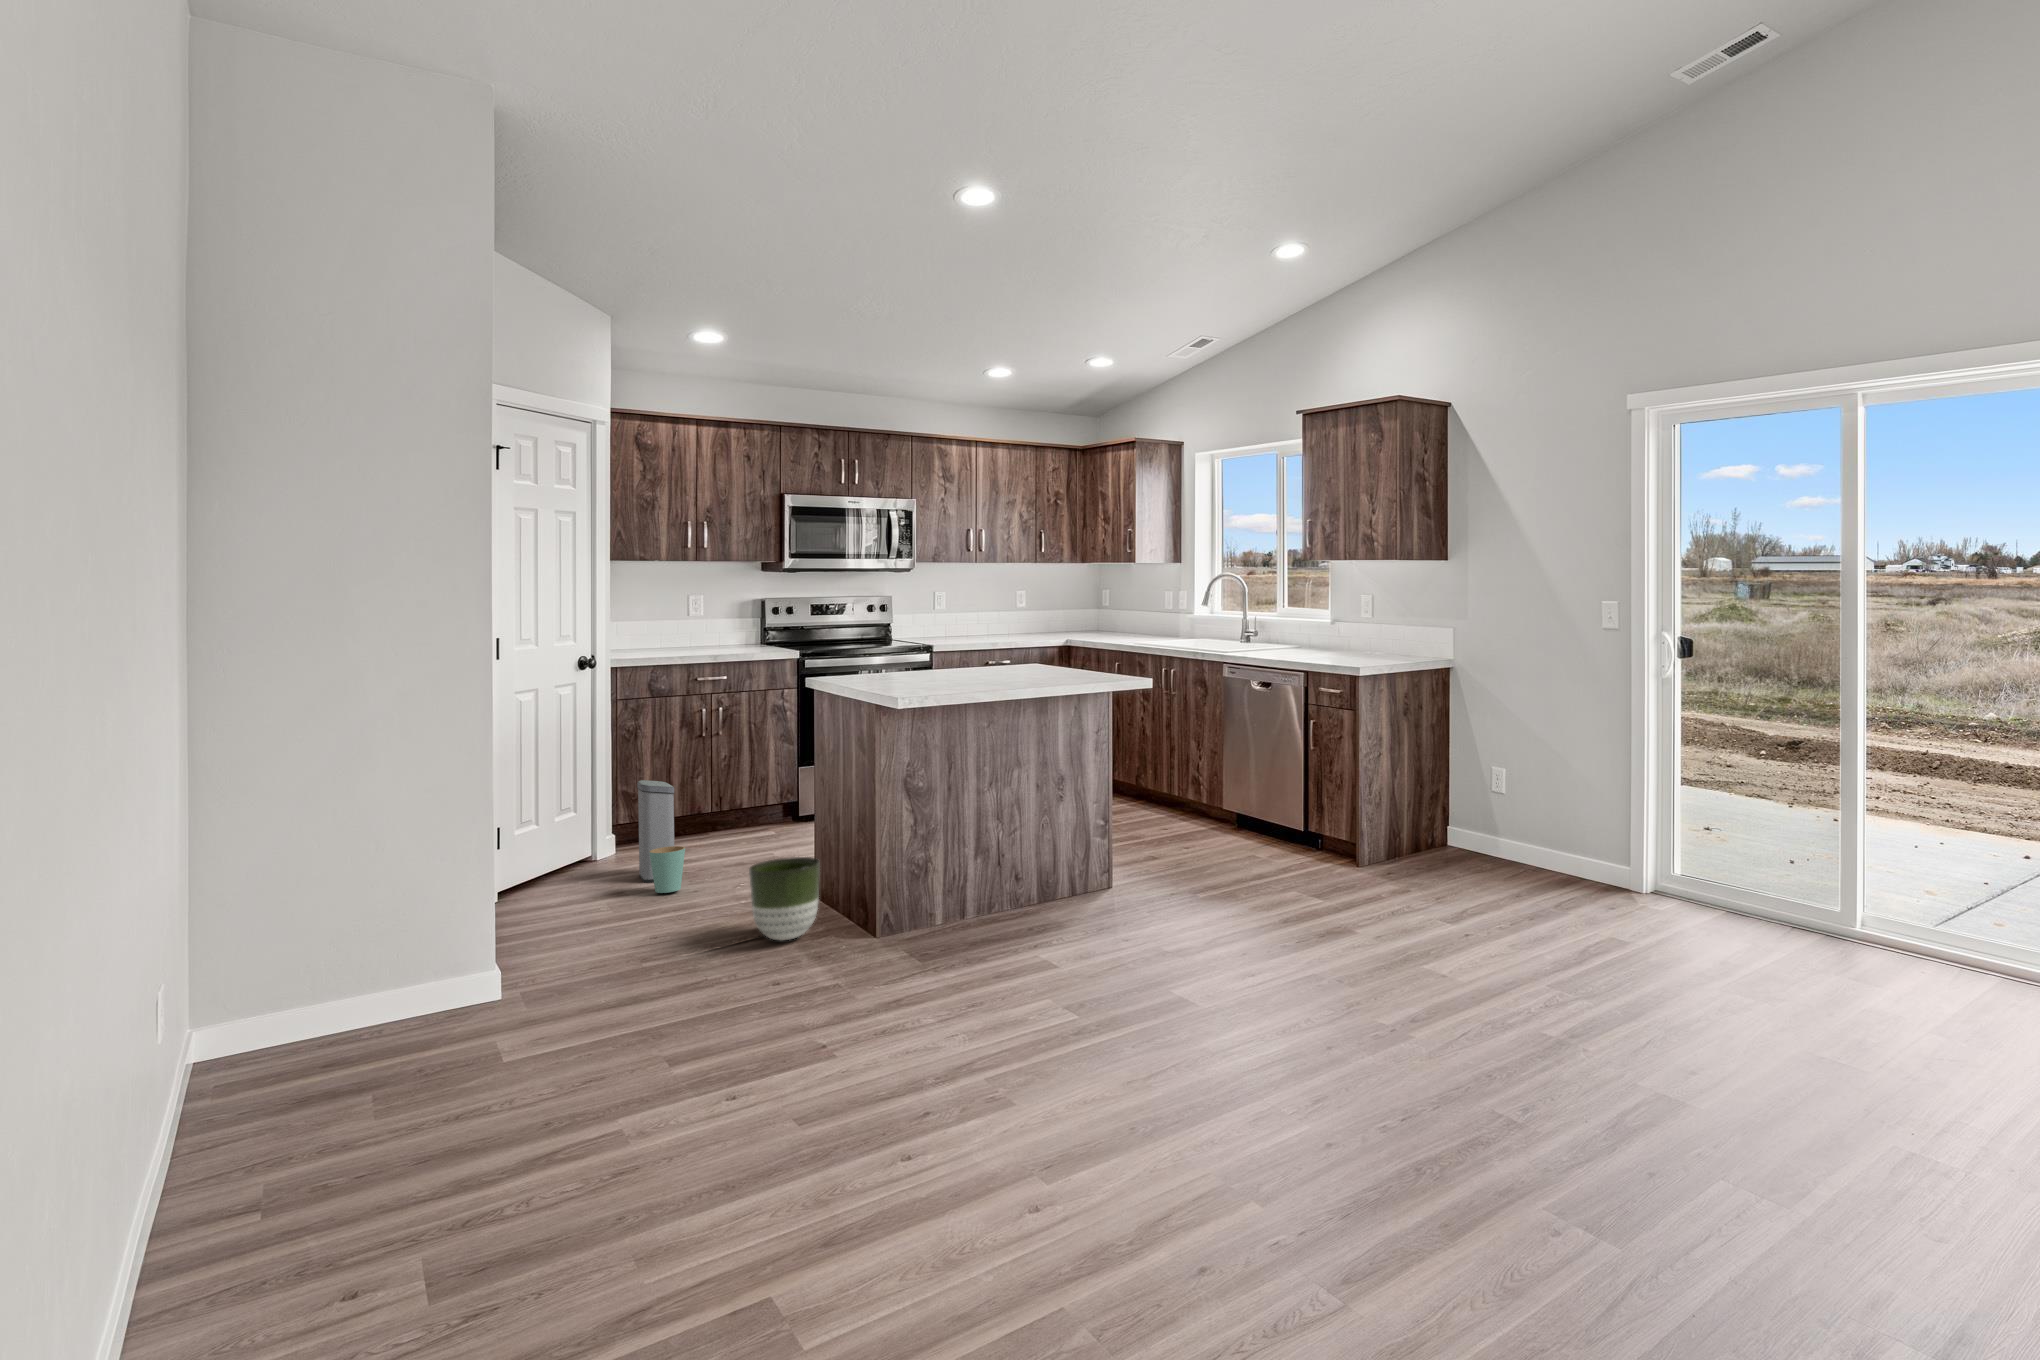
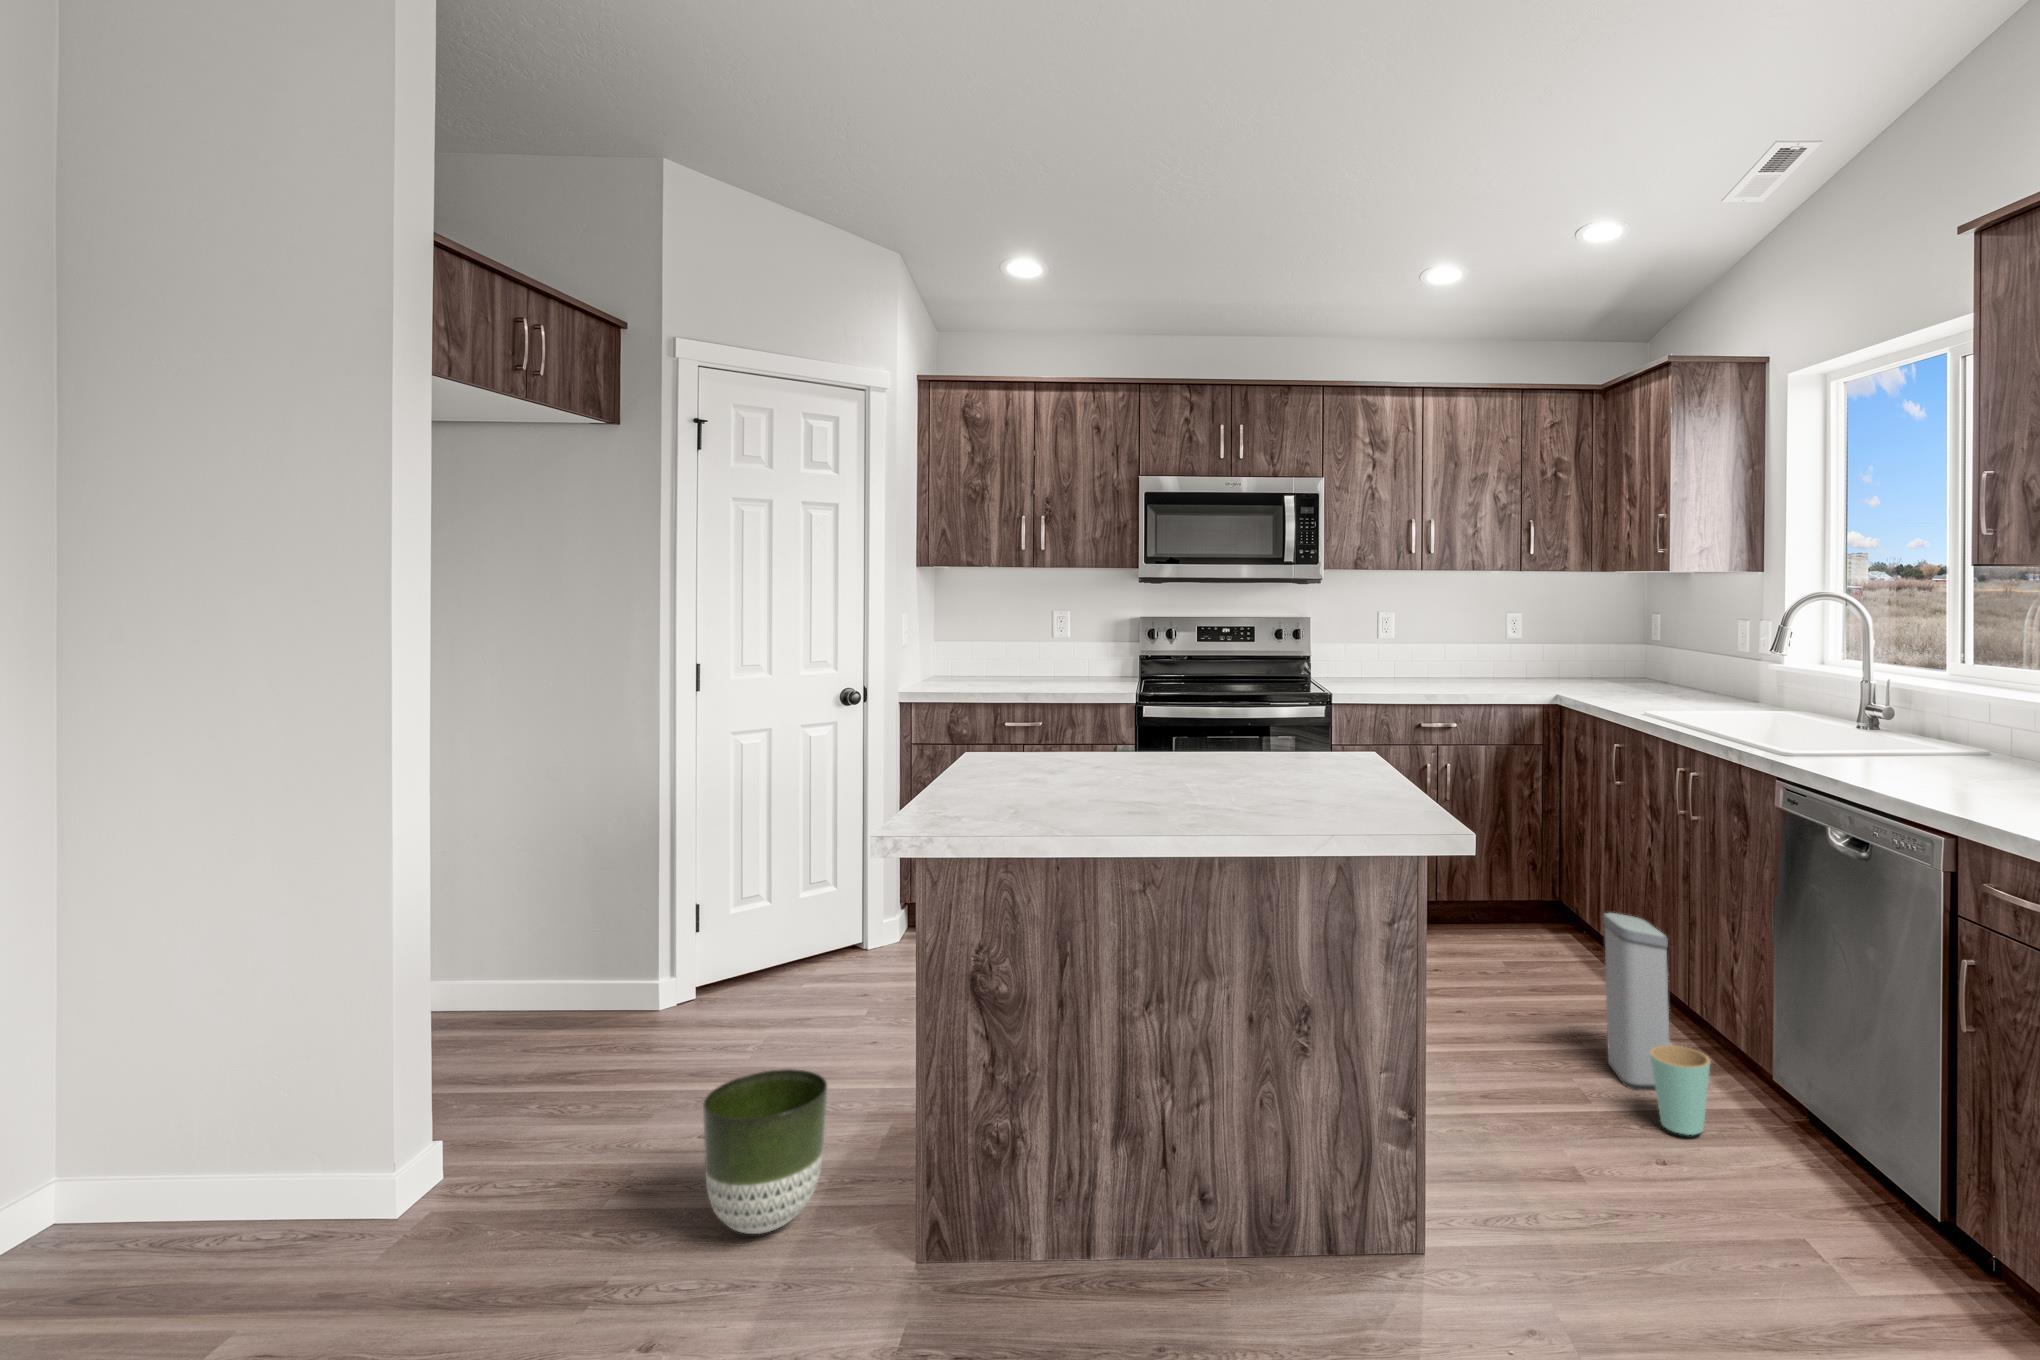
trash can: present [637,780,685,893] -> present [1603,913,1710,1135]

